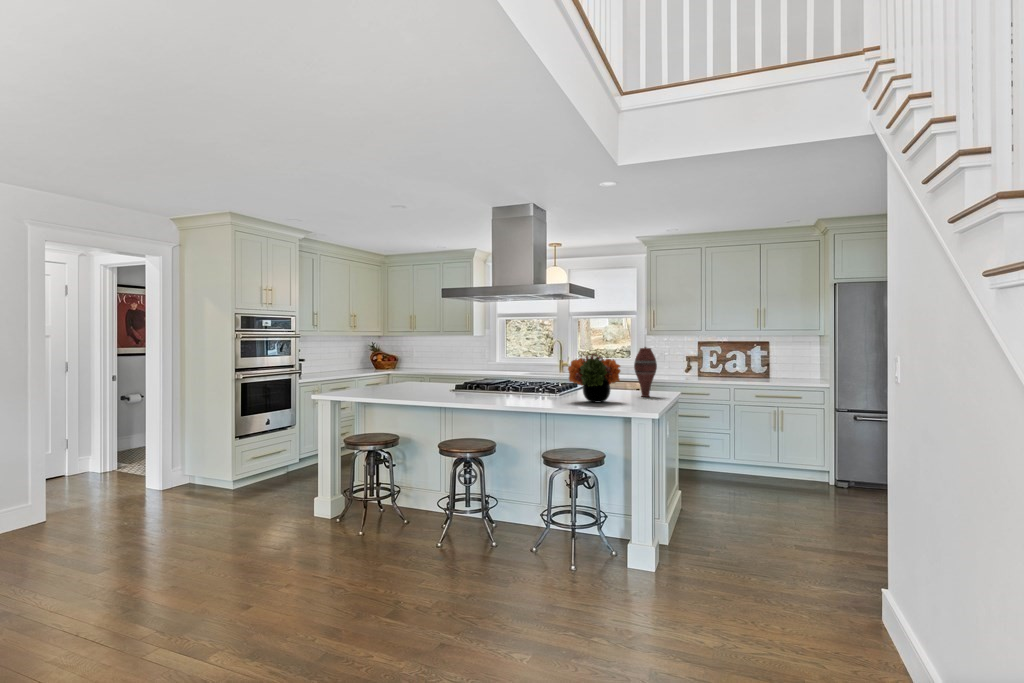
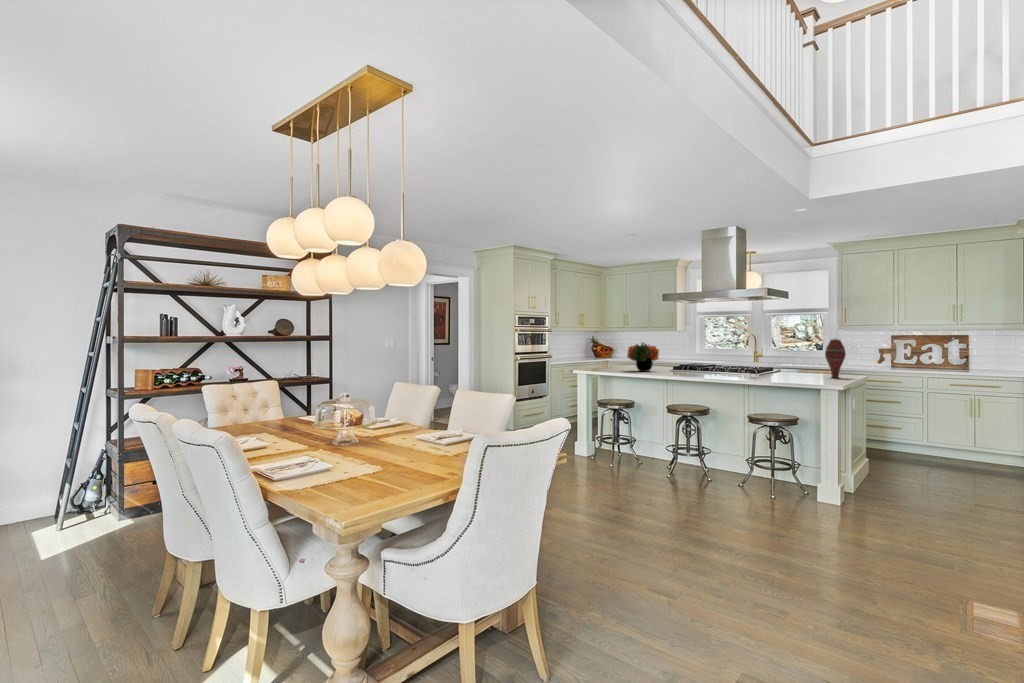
flower arrangement: present [568,354,620,403] -> present [627,343,659,371]

